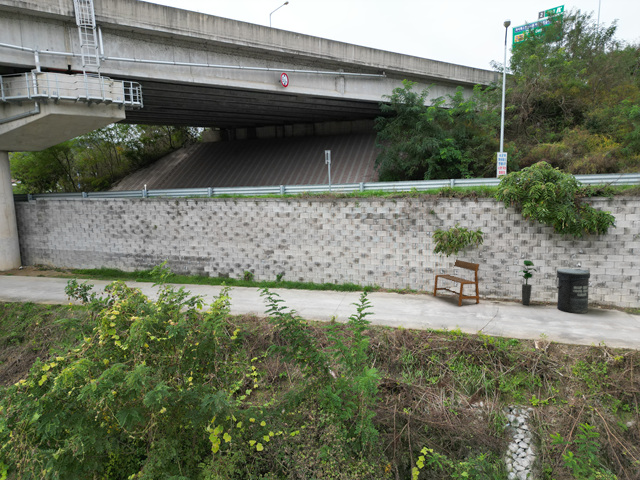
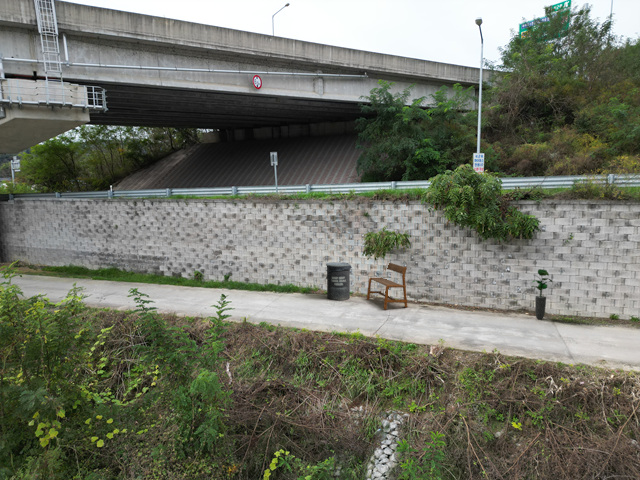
potted plant: present [519,260,536,305] -> present [531,269,553,319]
trash can: present [556,269,590,313] -> present [326,262,352,300]

